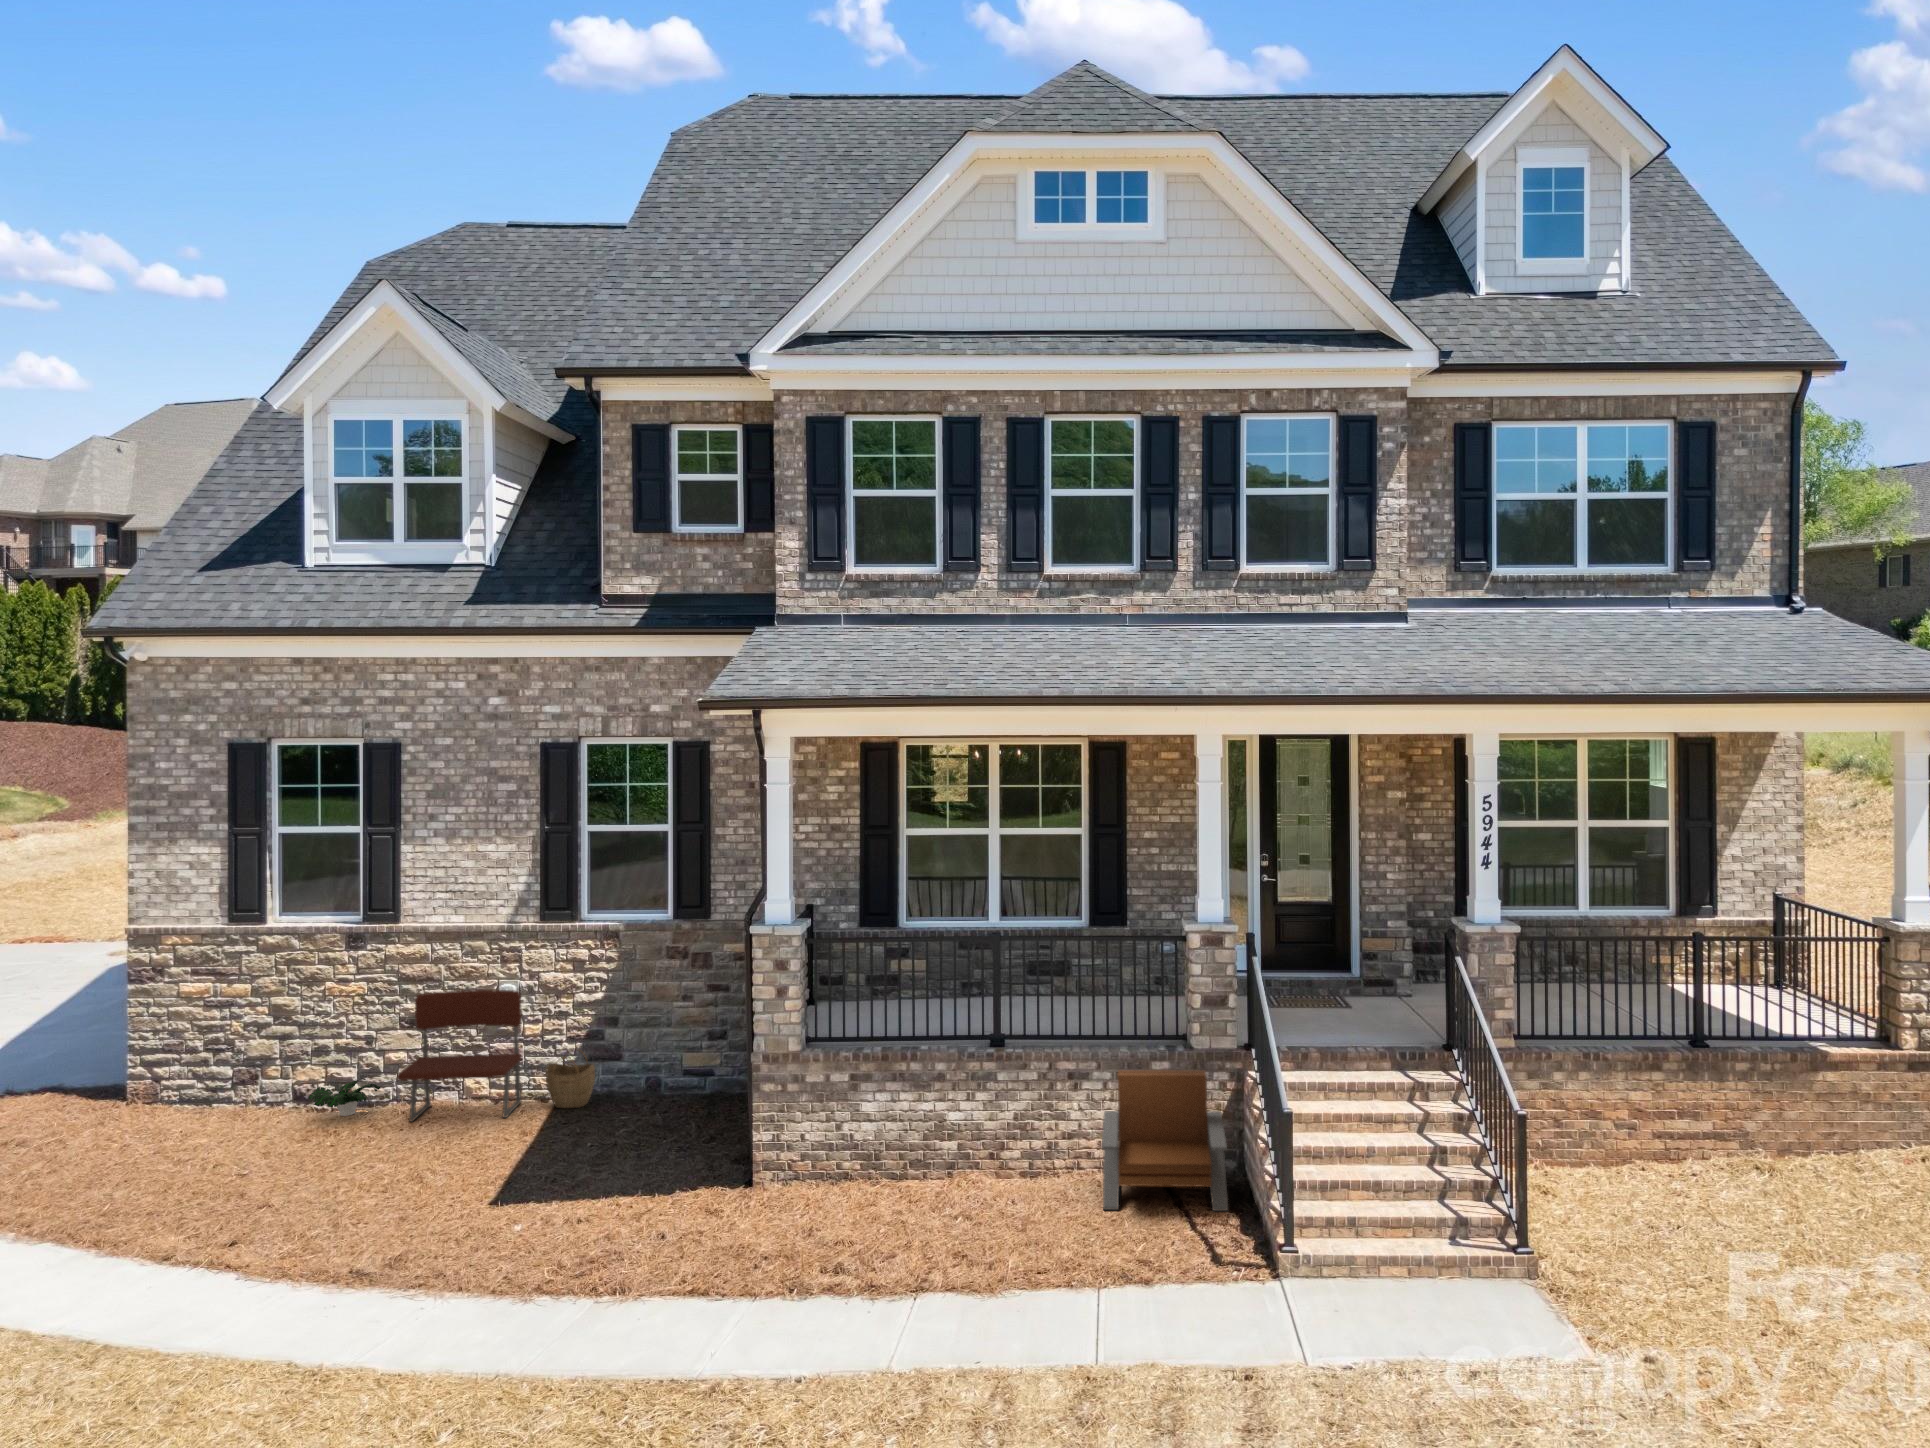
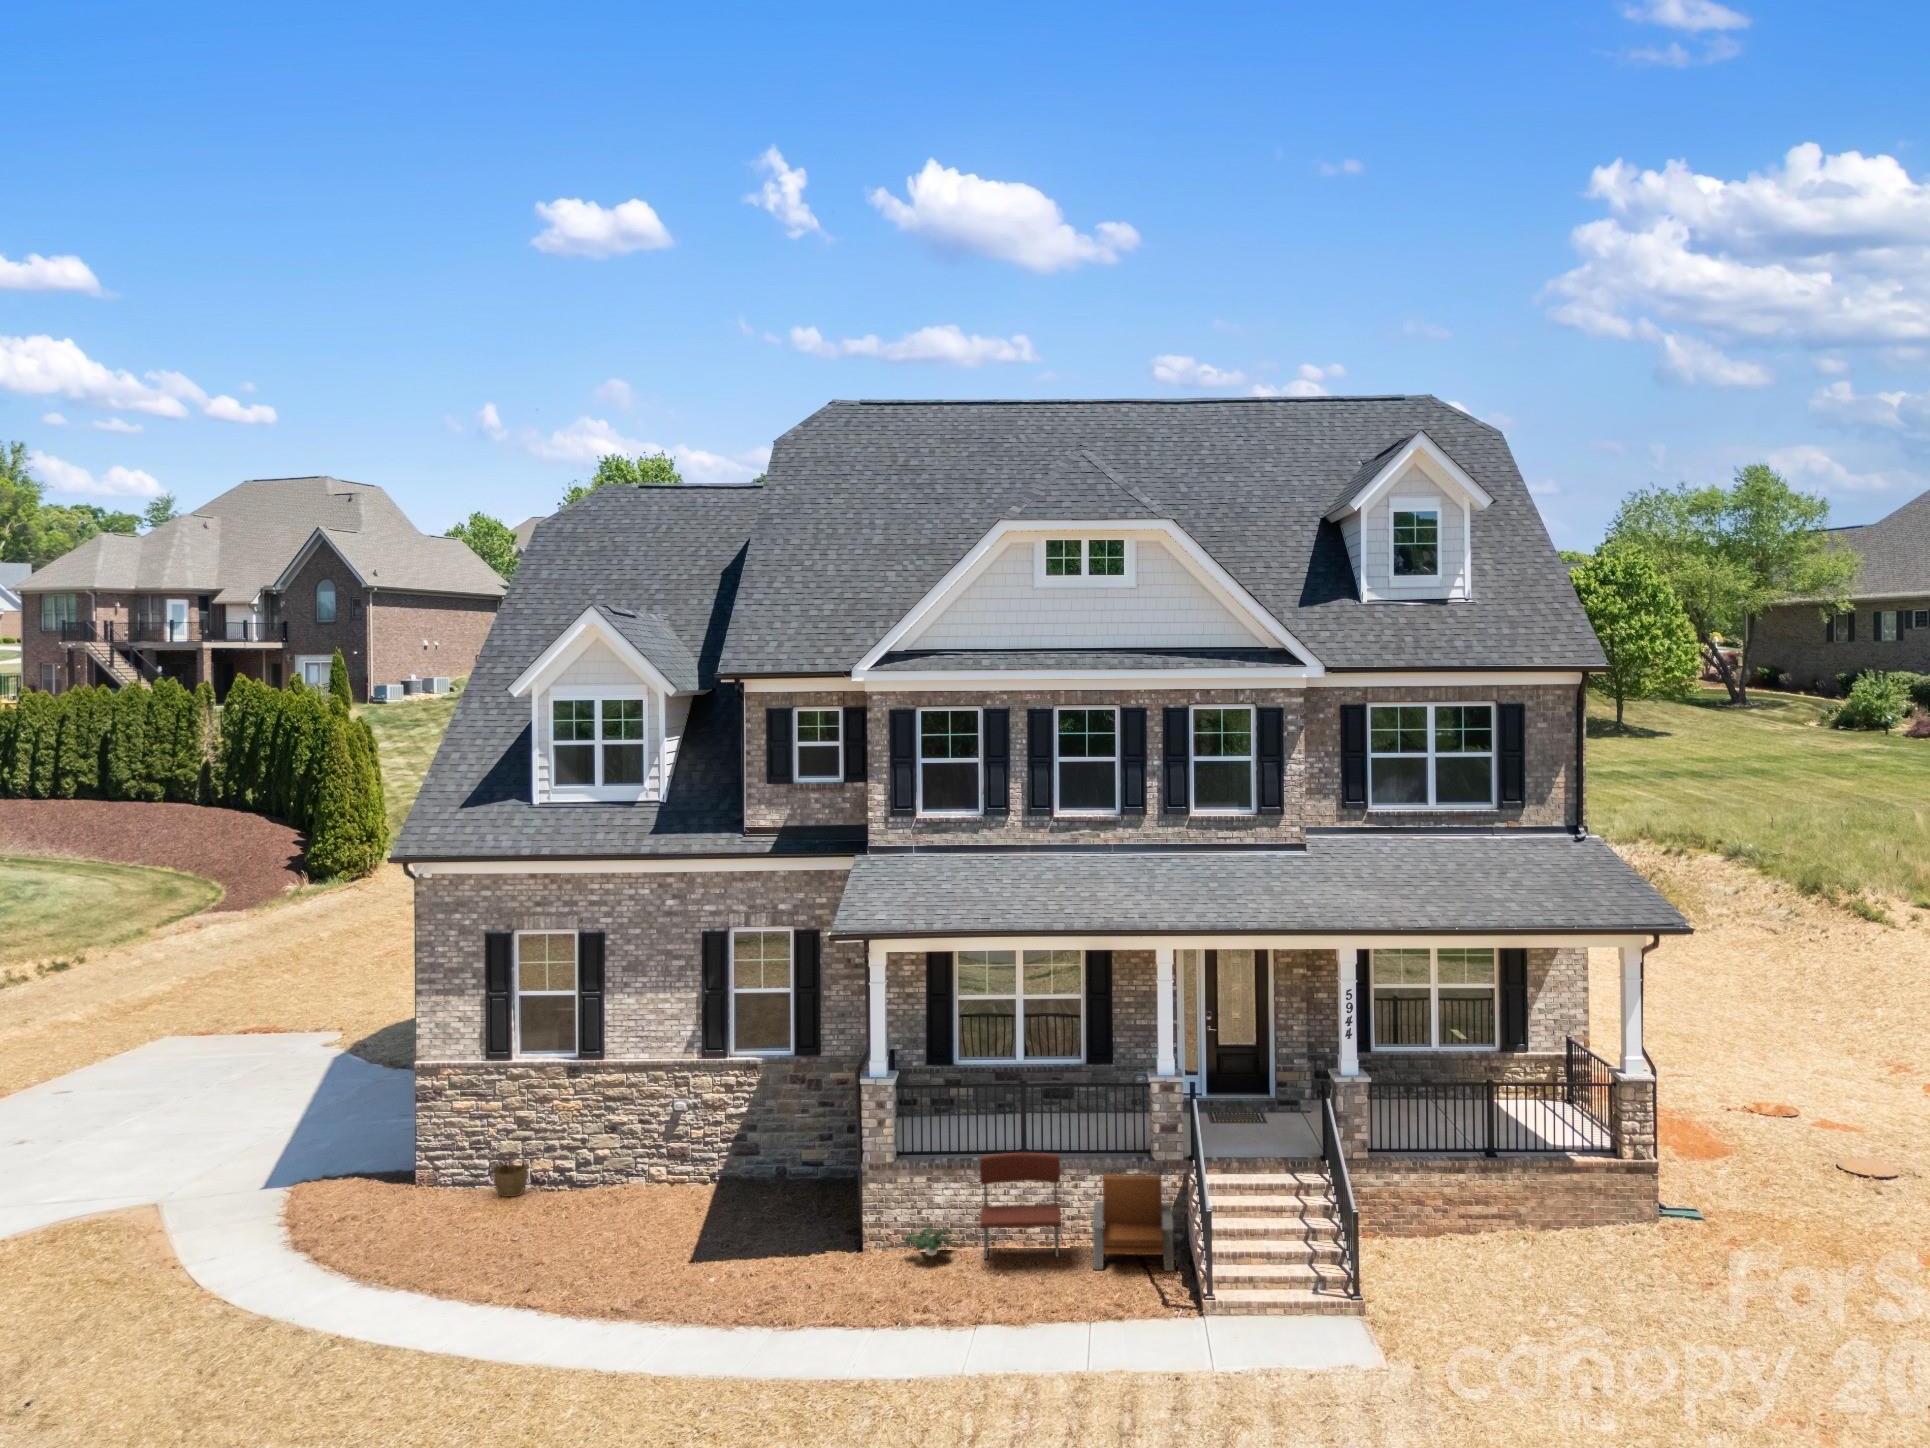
bench: present [397,990,522,1122] -> present [980,1153,1062,1259]
woven basket: present [546,1051,595,1108] -> present [493,1162,528,1197]
potted plant: present [309,1080,380,1116] -> present [904,1226,952,1256]

